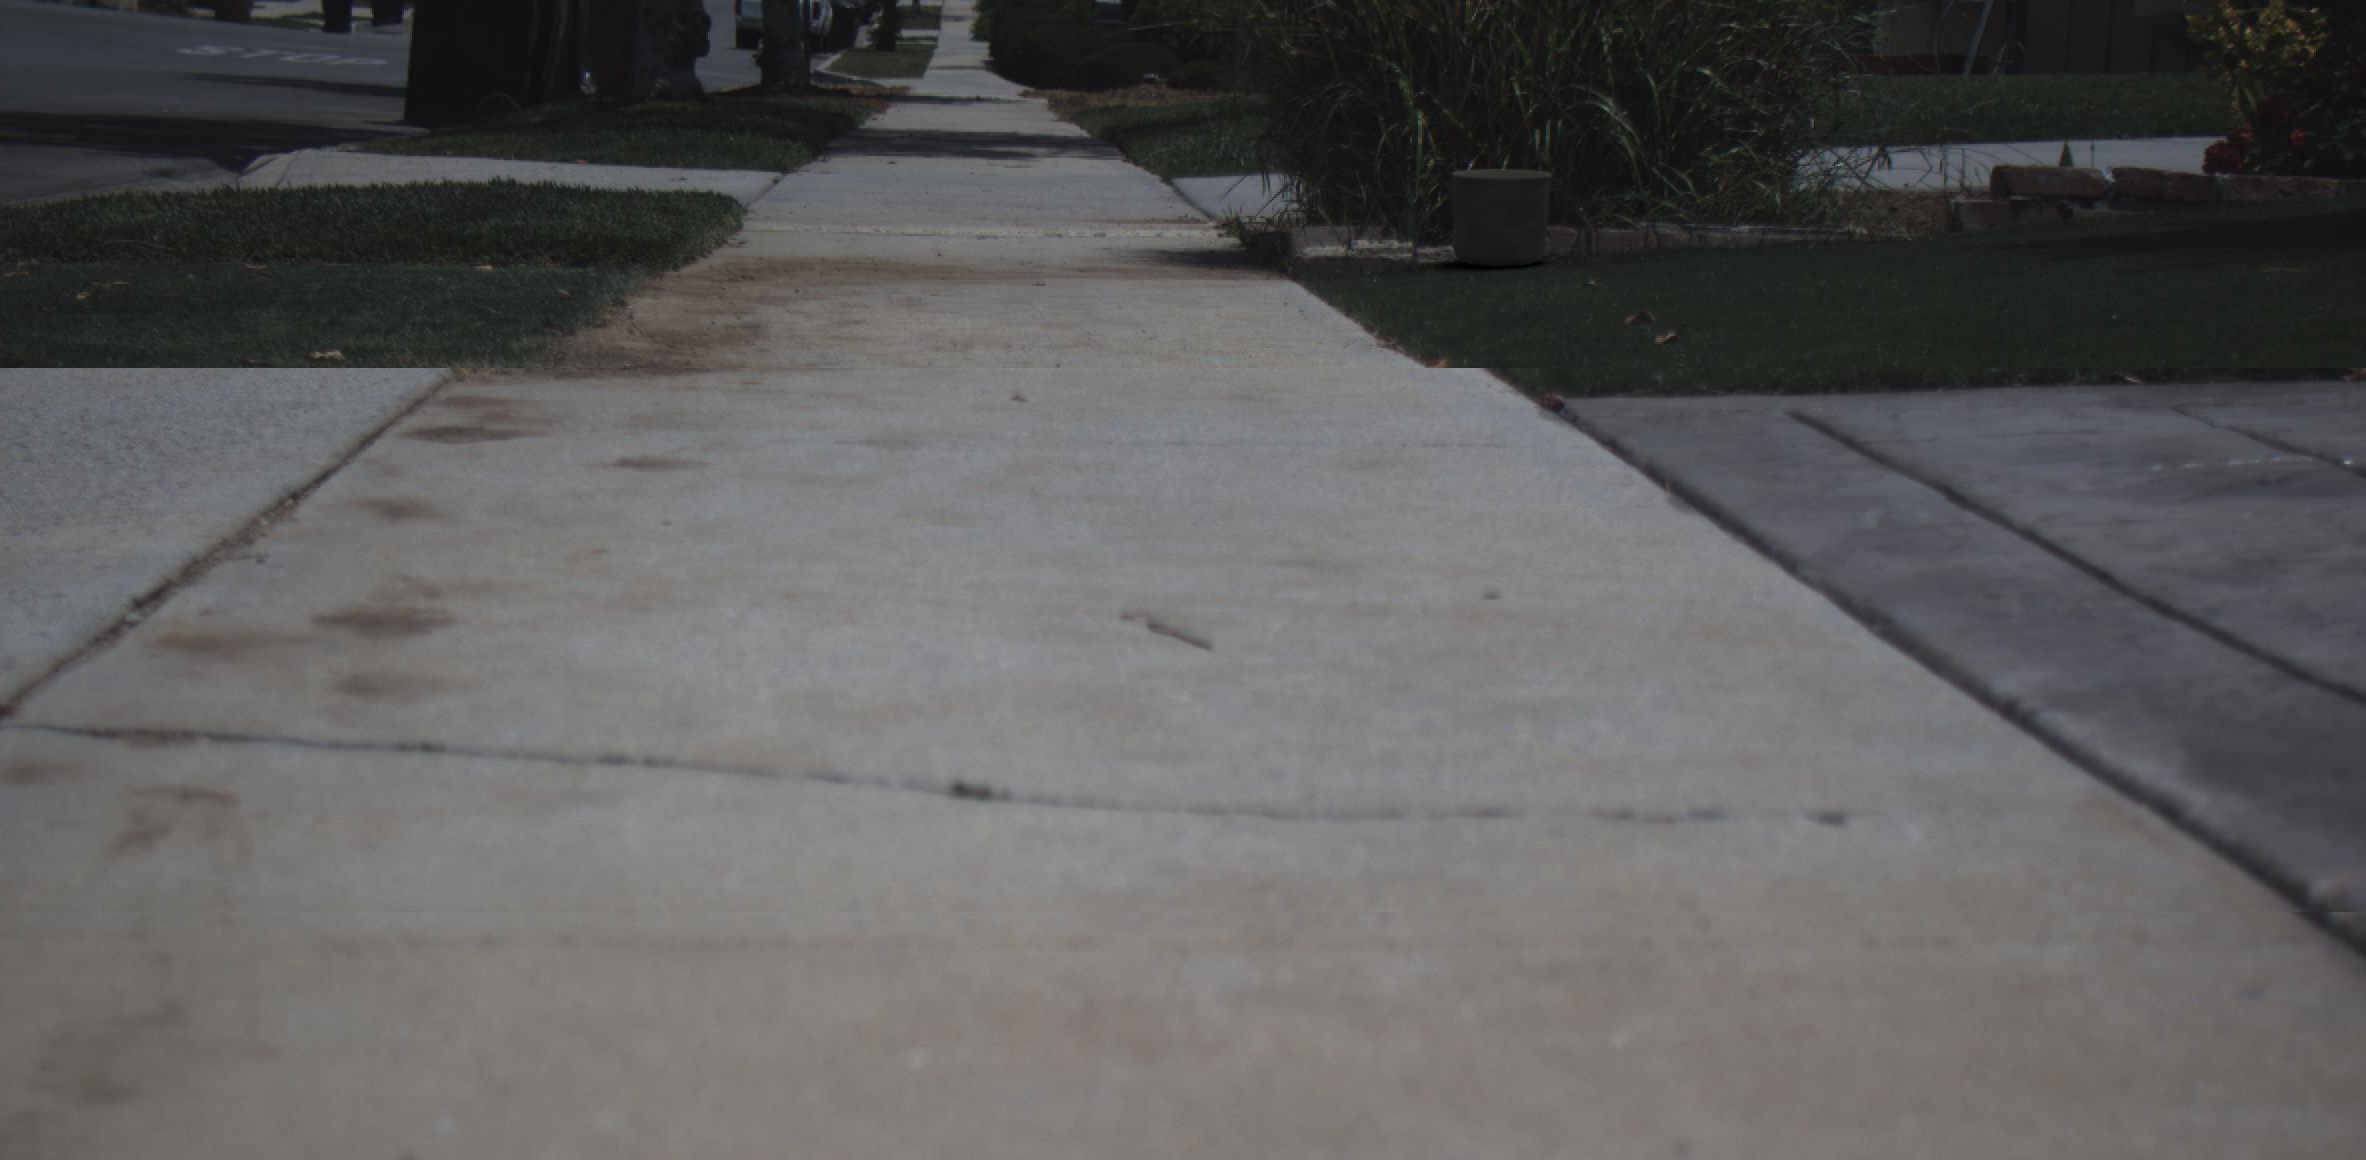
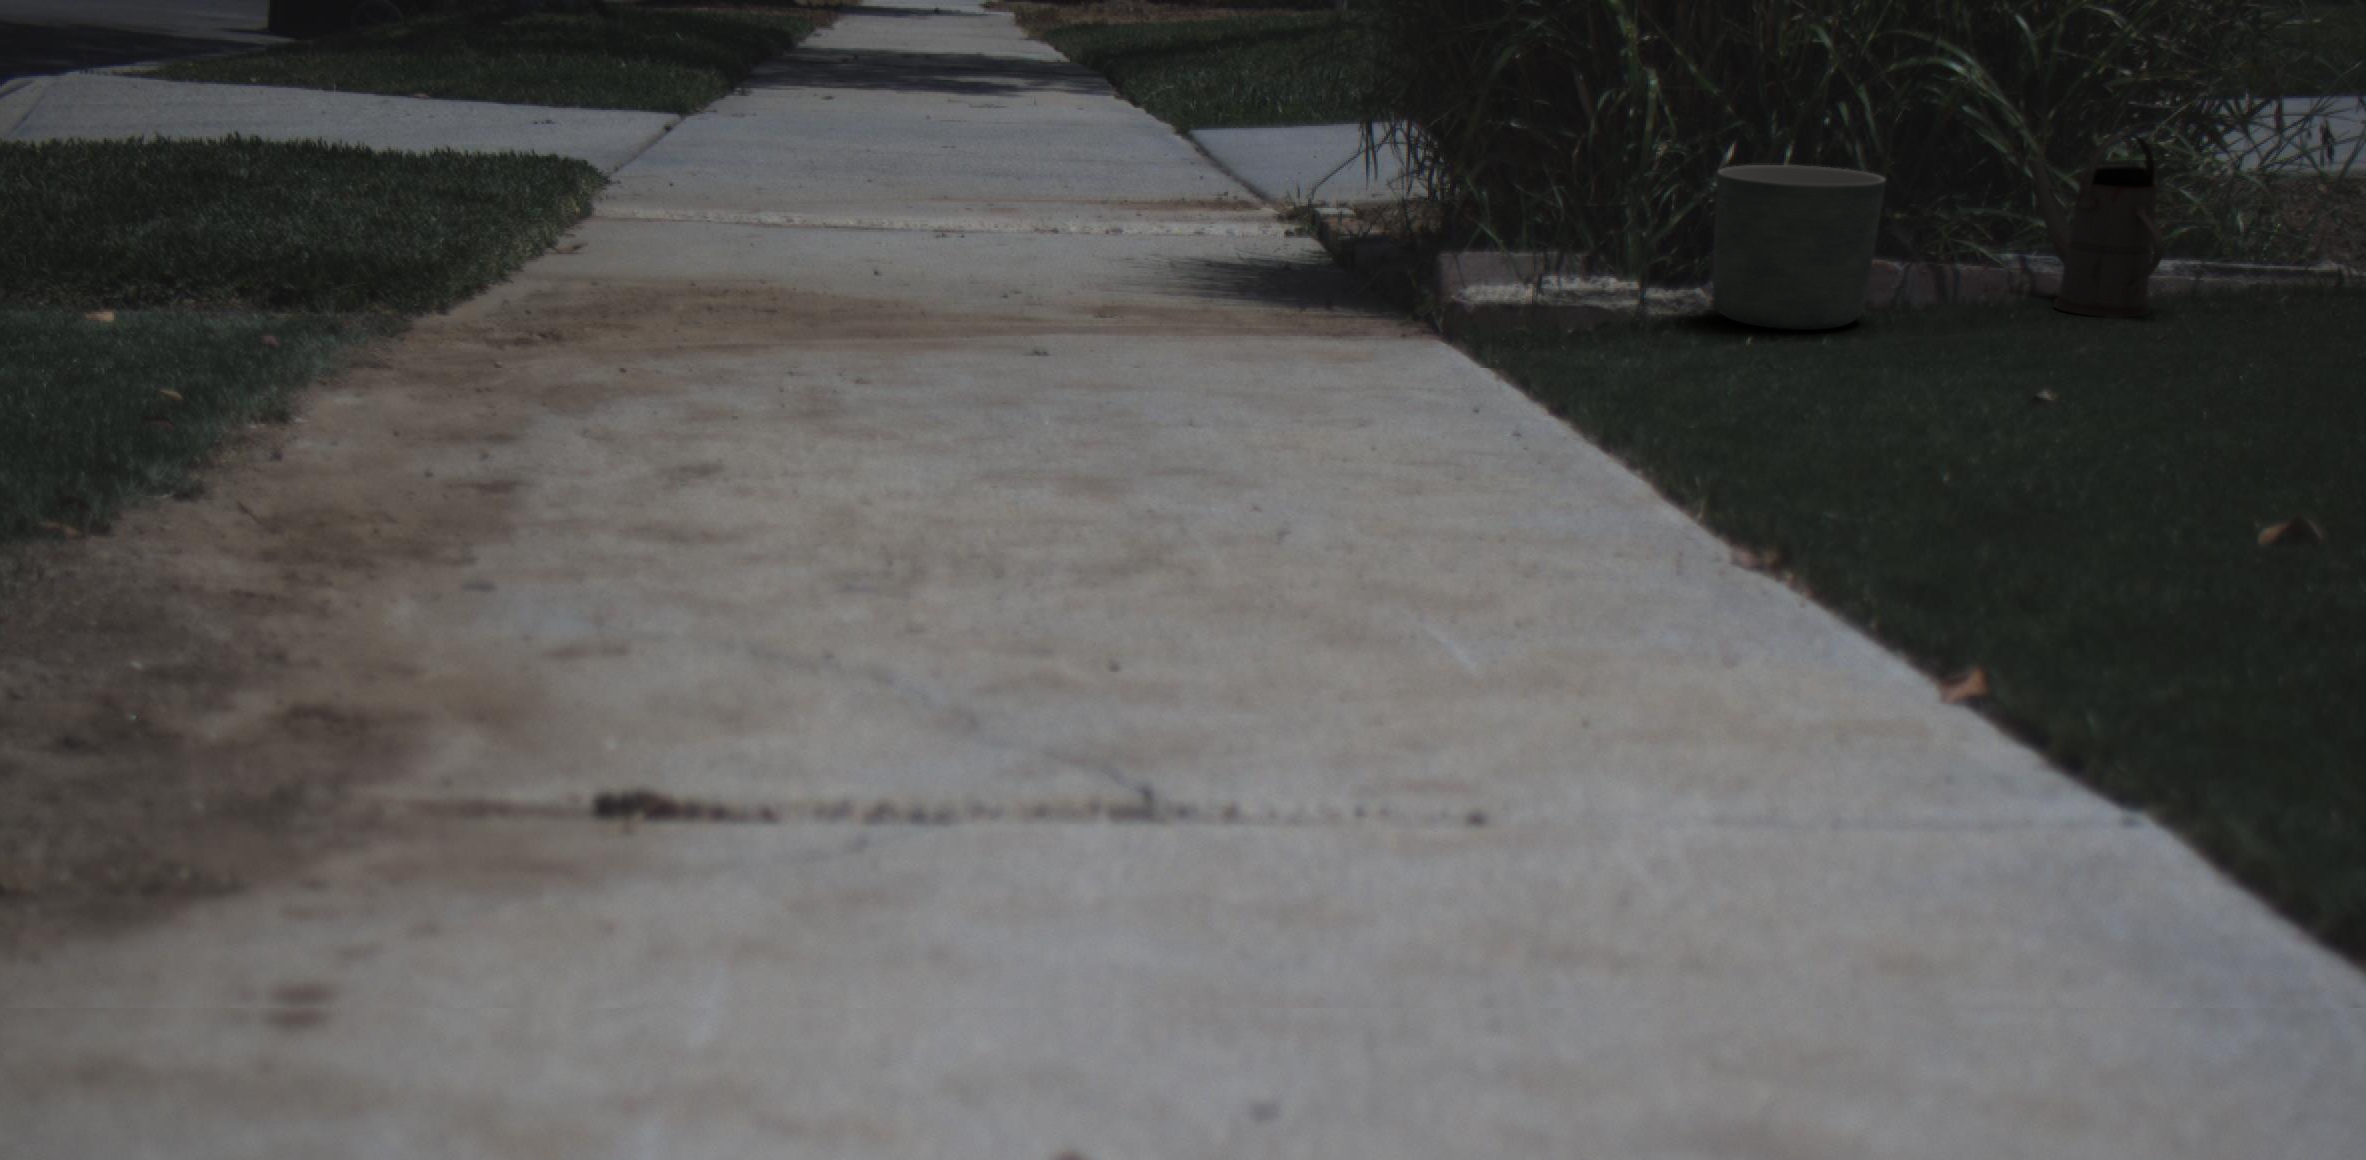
watering can: none [1658,145,1725,258] -> present [2025,133,2164,317]

